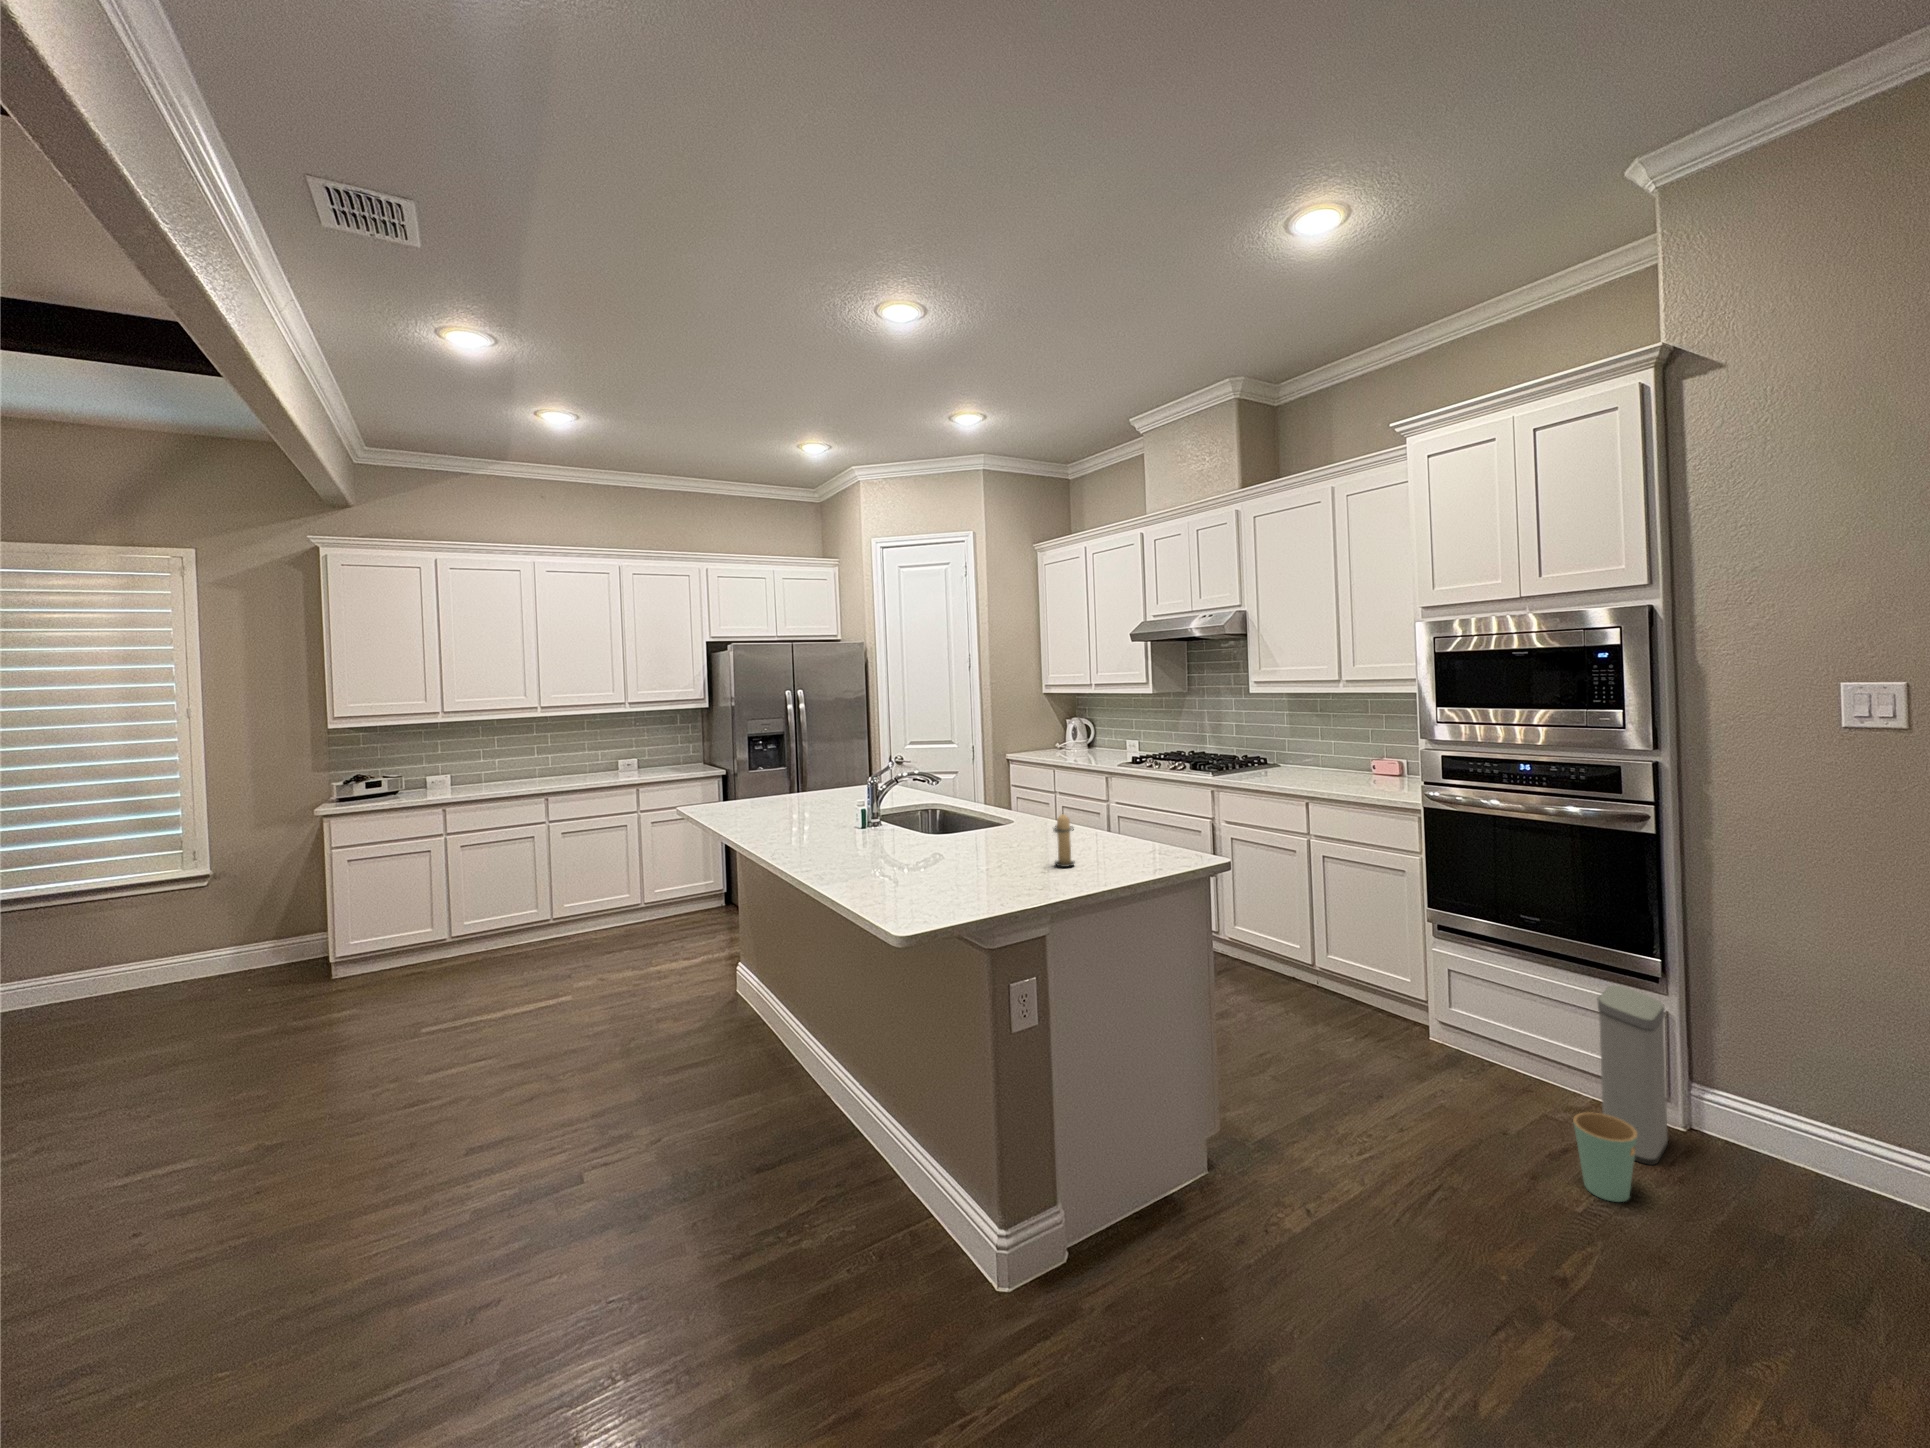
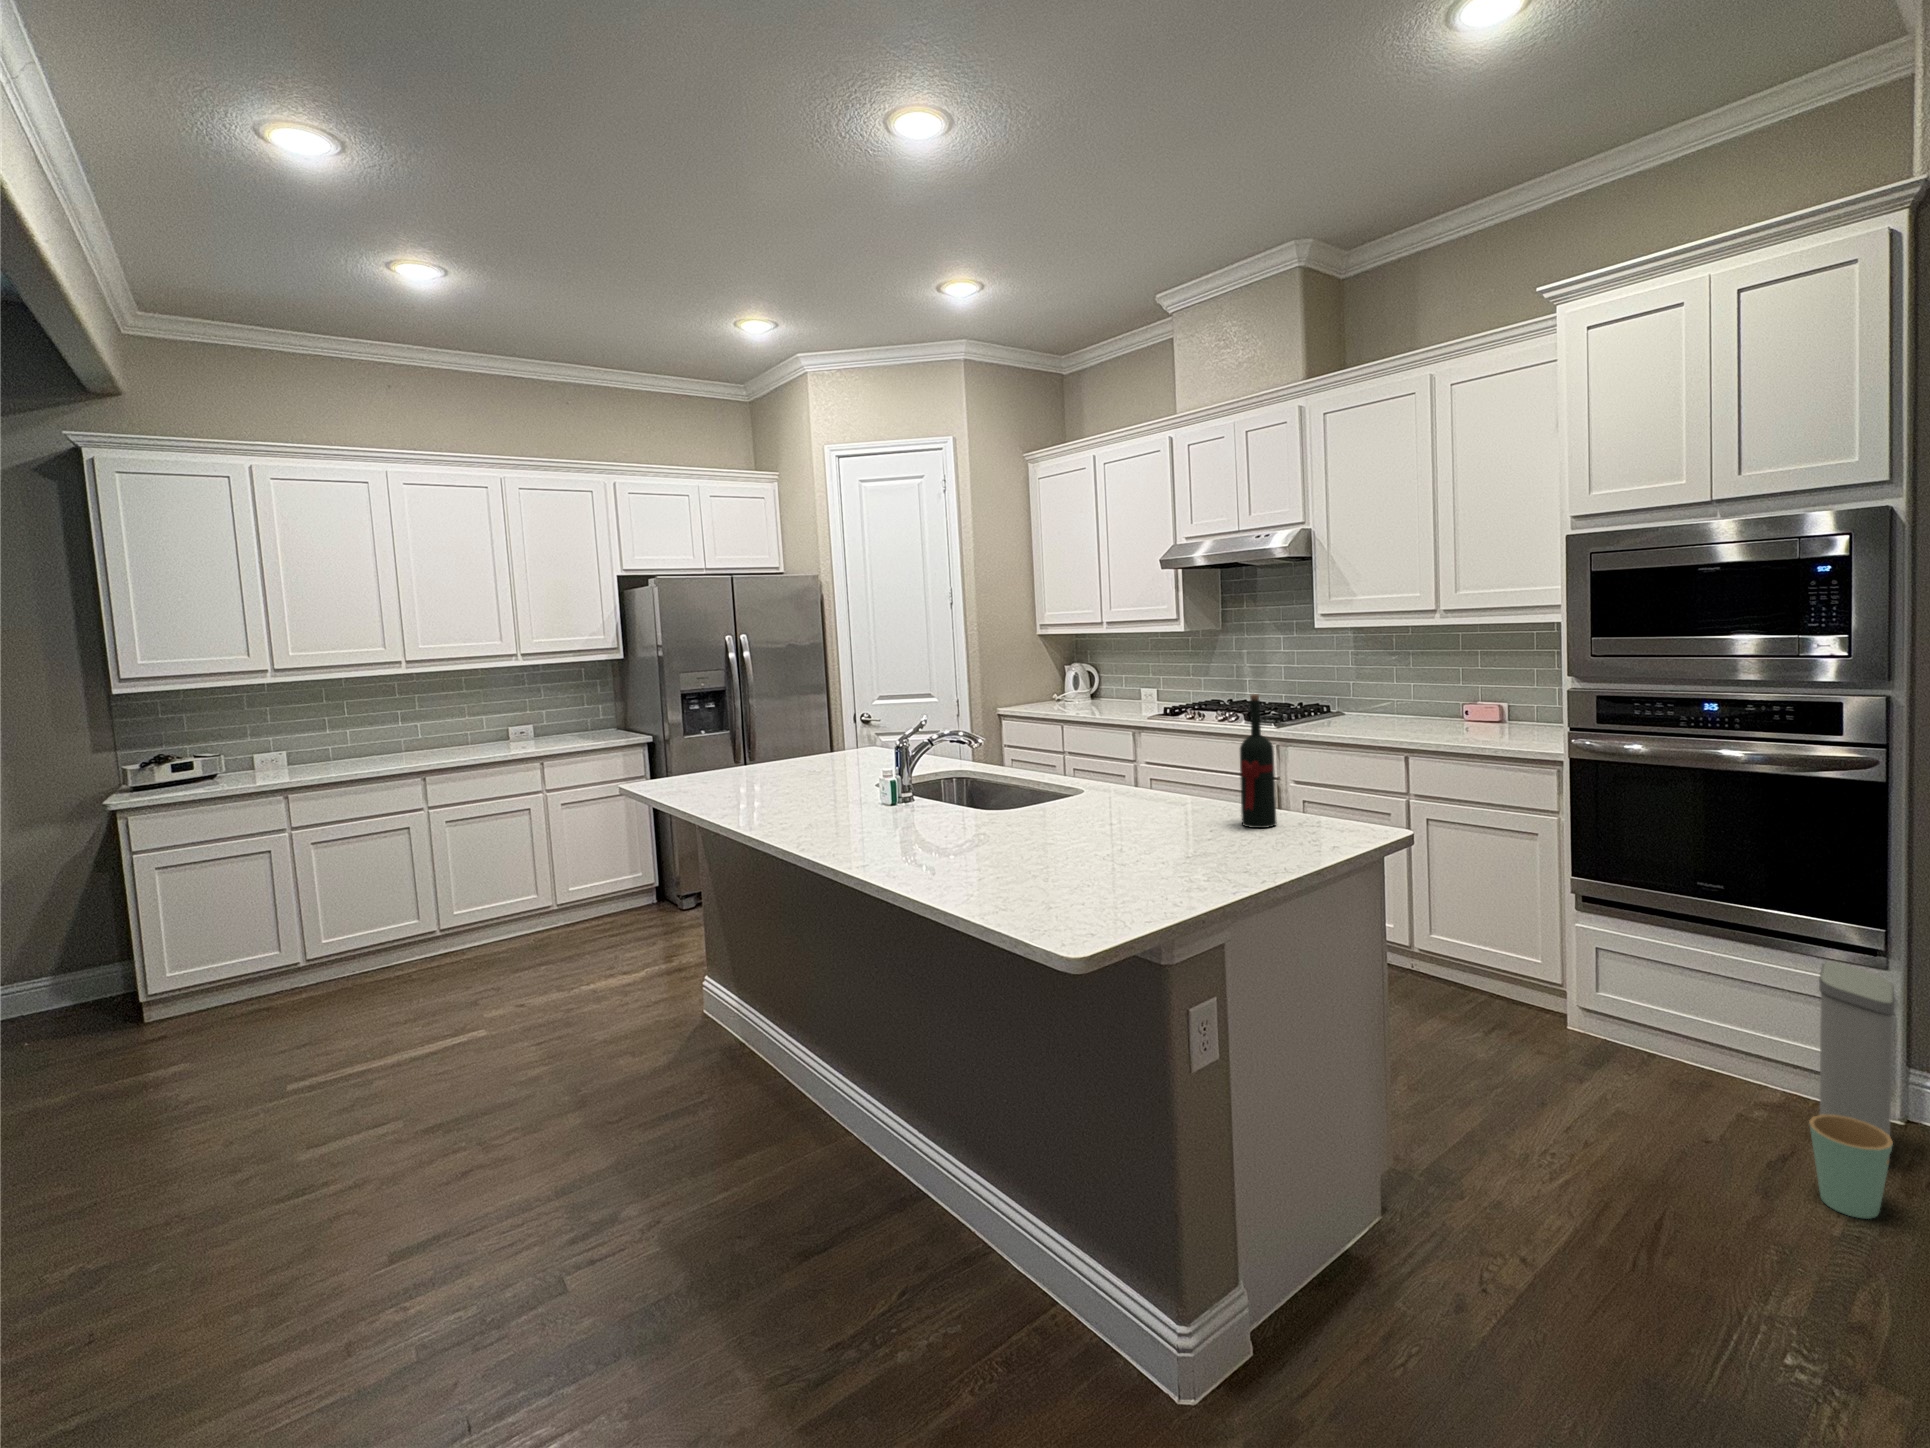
wine bottle: none [1102,748,1133,853] -> present [1240,694,1277,828]
candle: present [1053,814,1075,867] -> none [1191,777,1228,851]

